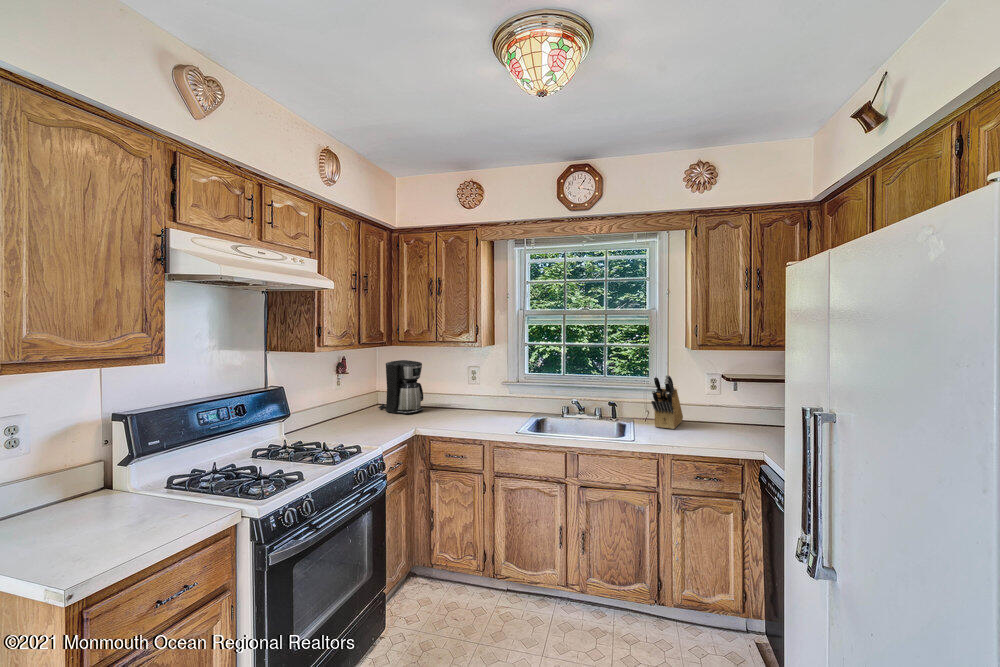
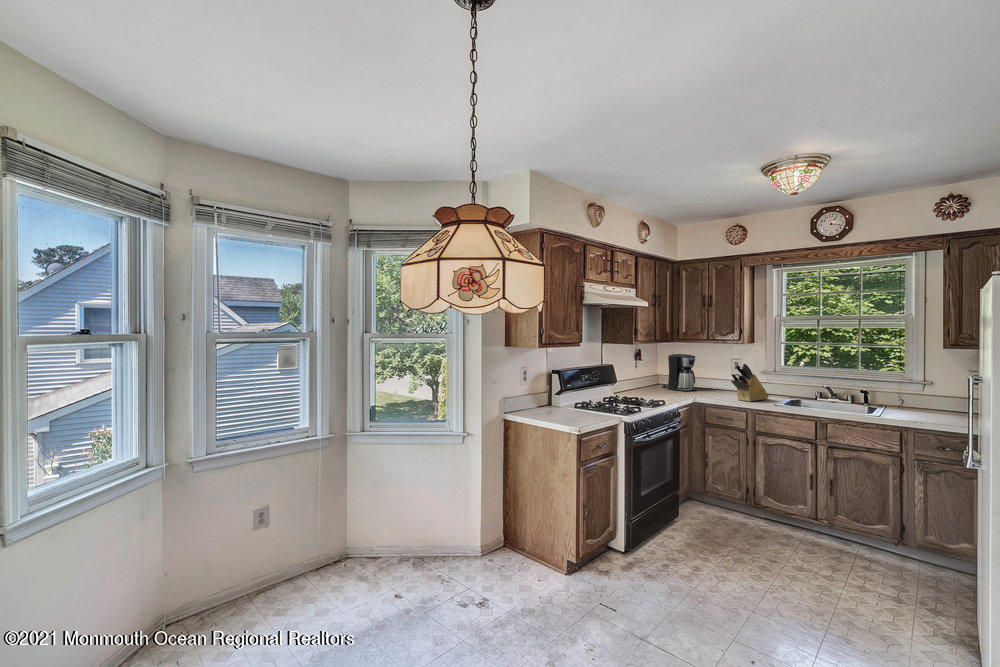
knife block: present [651,375,683,429] -> present [731,363,769,402]

